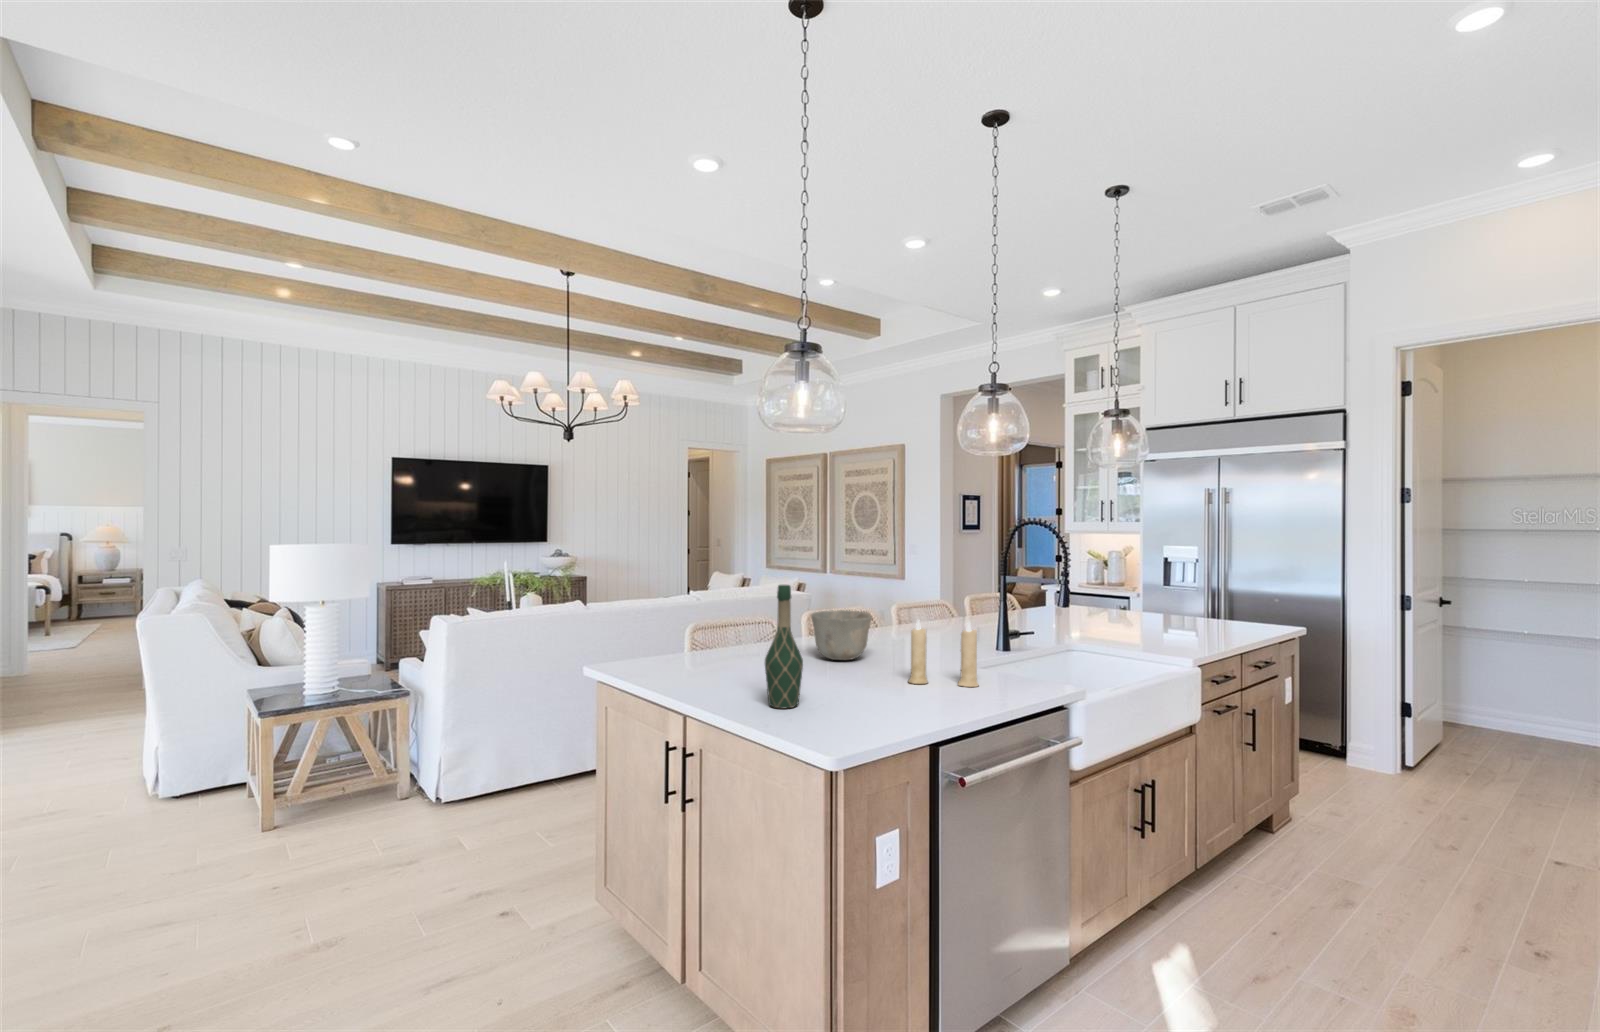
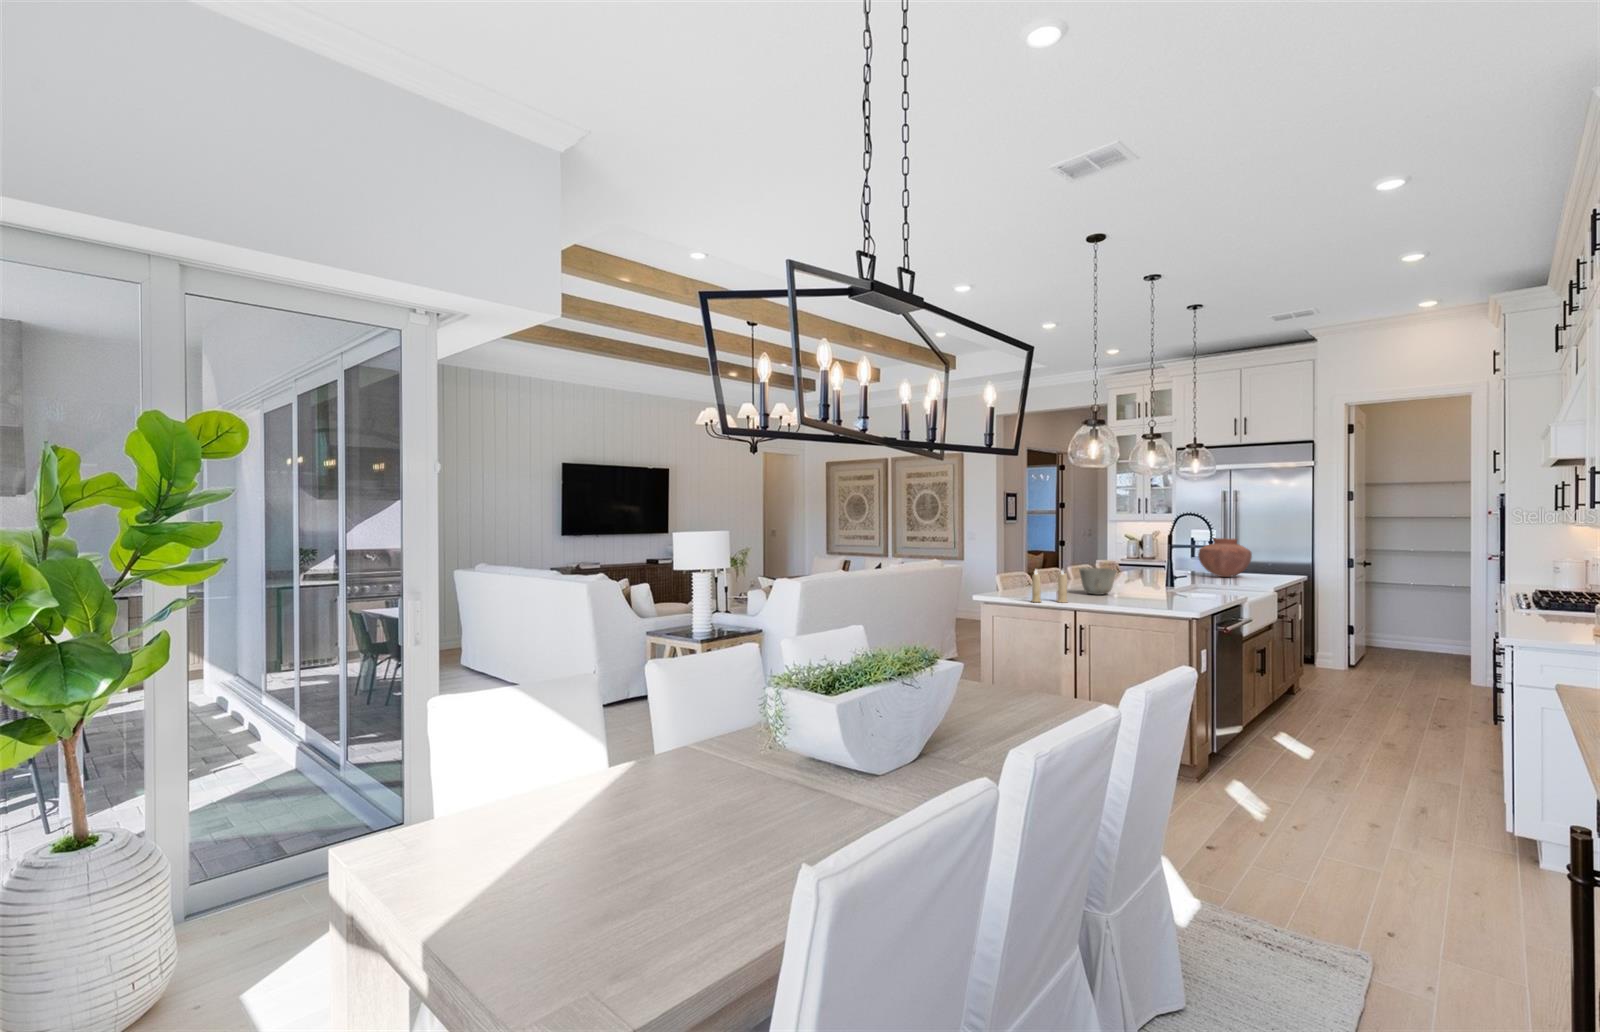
vase: none [1121,560,1204,623] -> present [1198,538,1252,577]
wine bottle: present [765,585,803,708] -> none [1120,549,1141,609]
candle: present [908,620,979,687] -> present [1031,570,1068,603]

